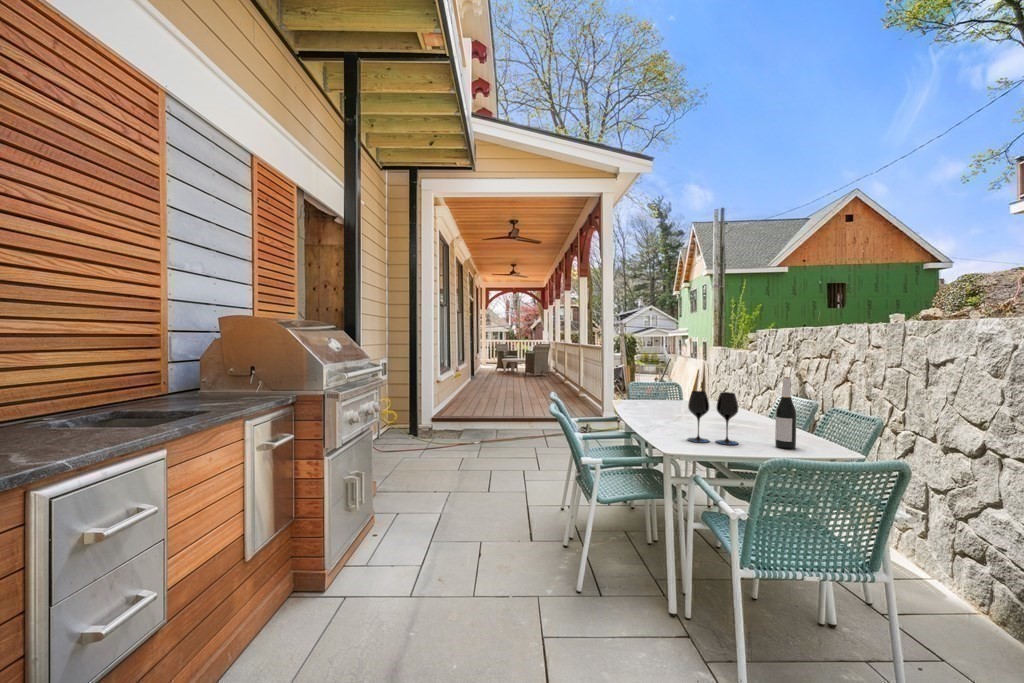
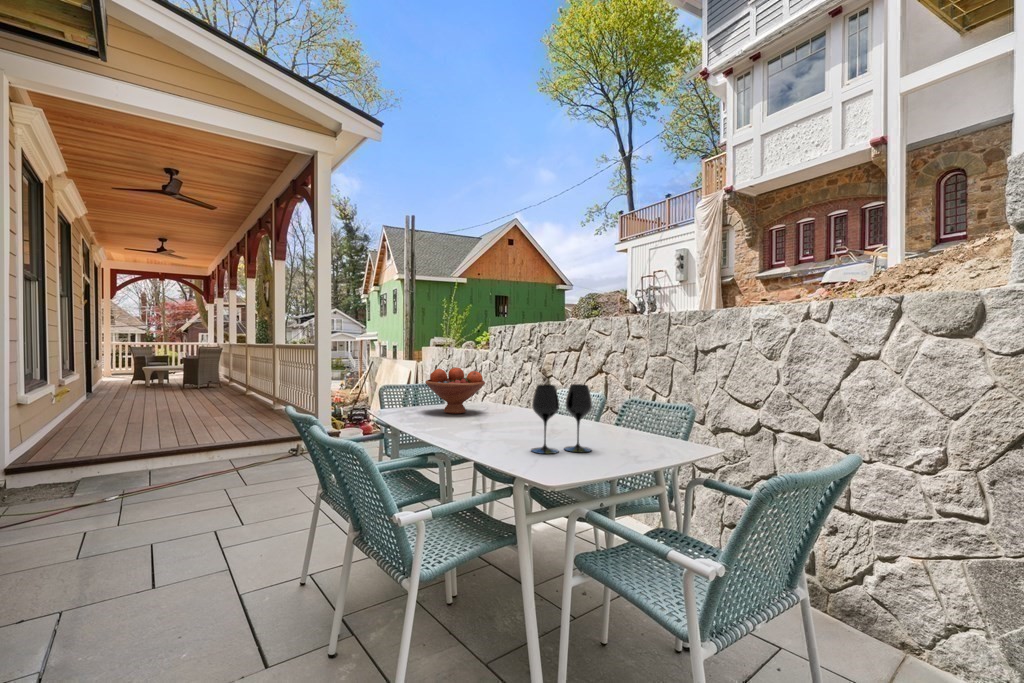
fruit bowl: none [648,373,698,410] -> present [425,368,485,414]
wine bottle: present [775,377,796,449] -> none [626,363,649,449]

